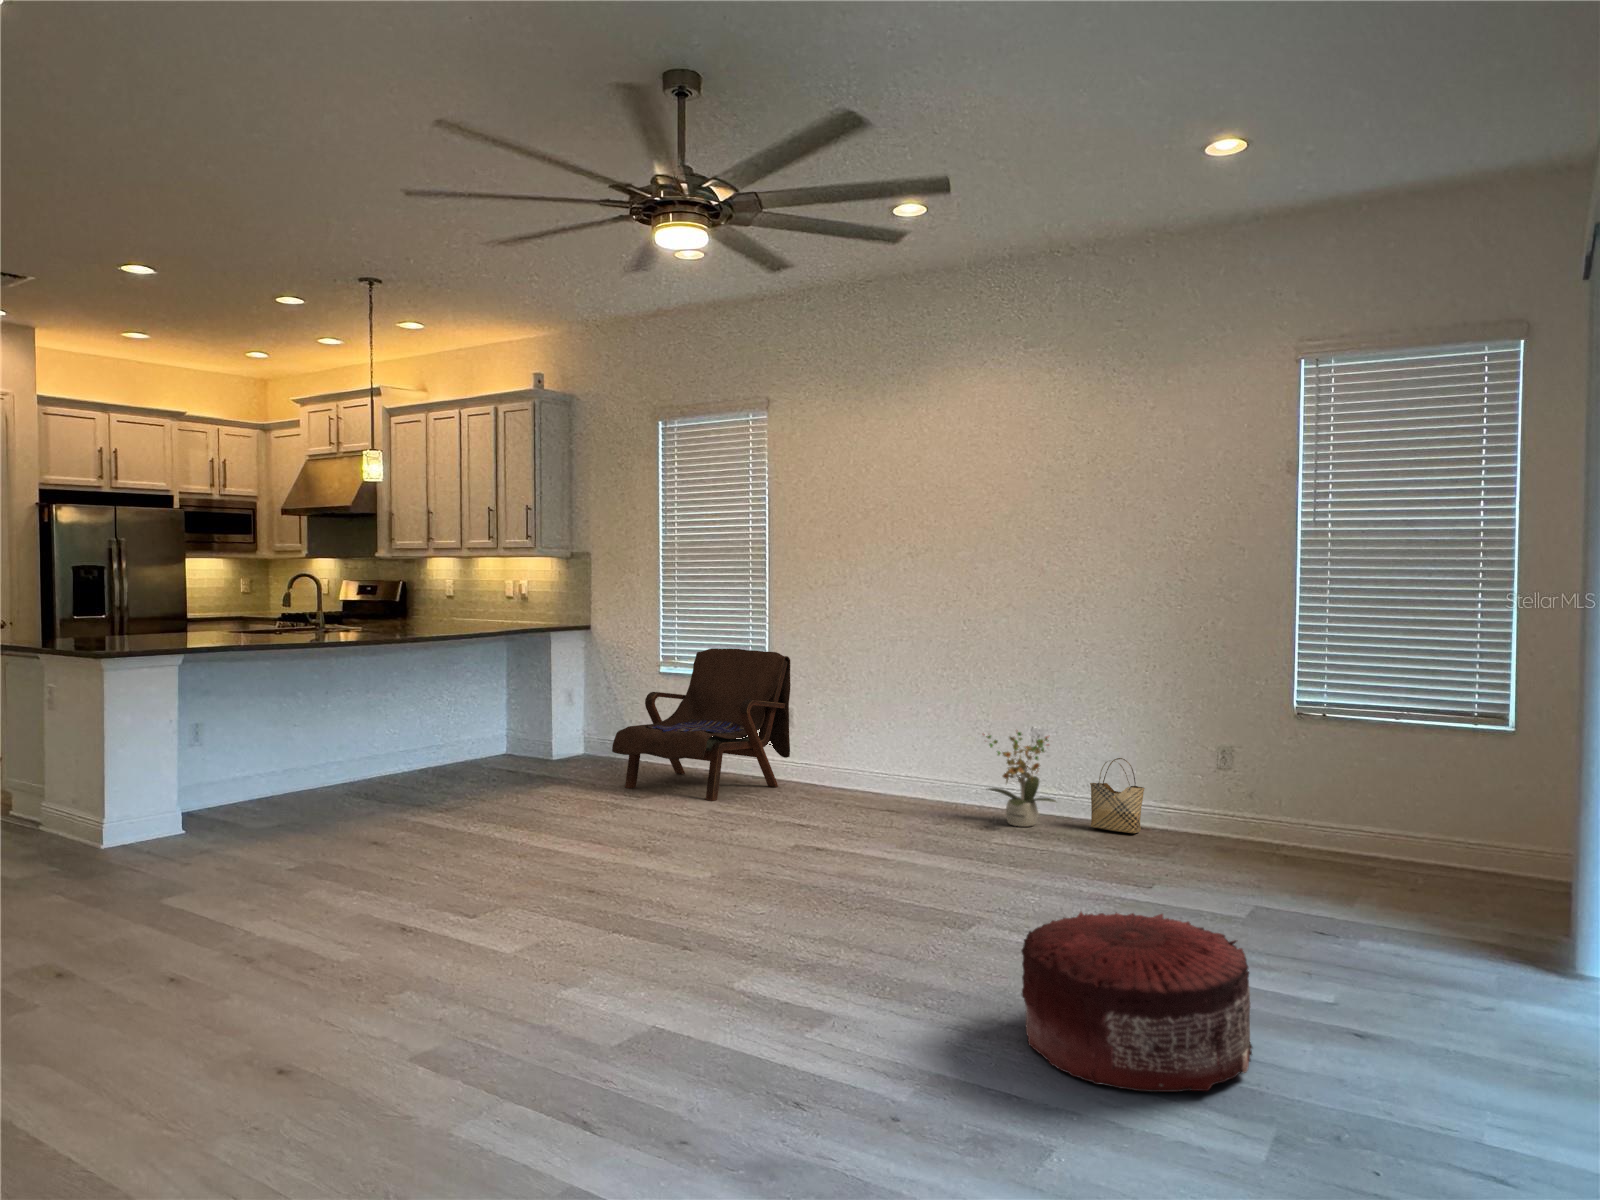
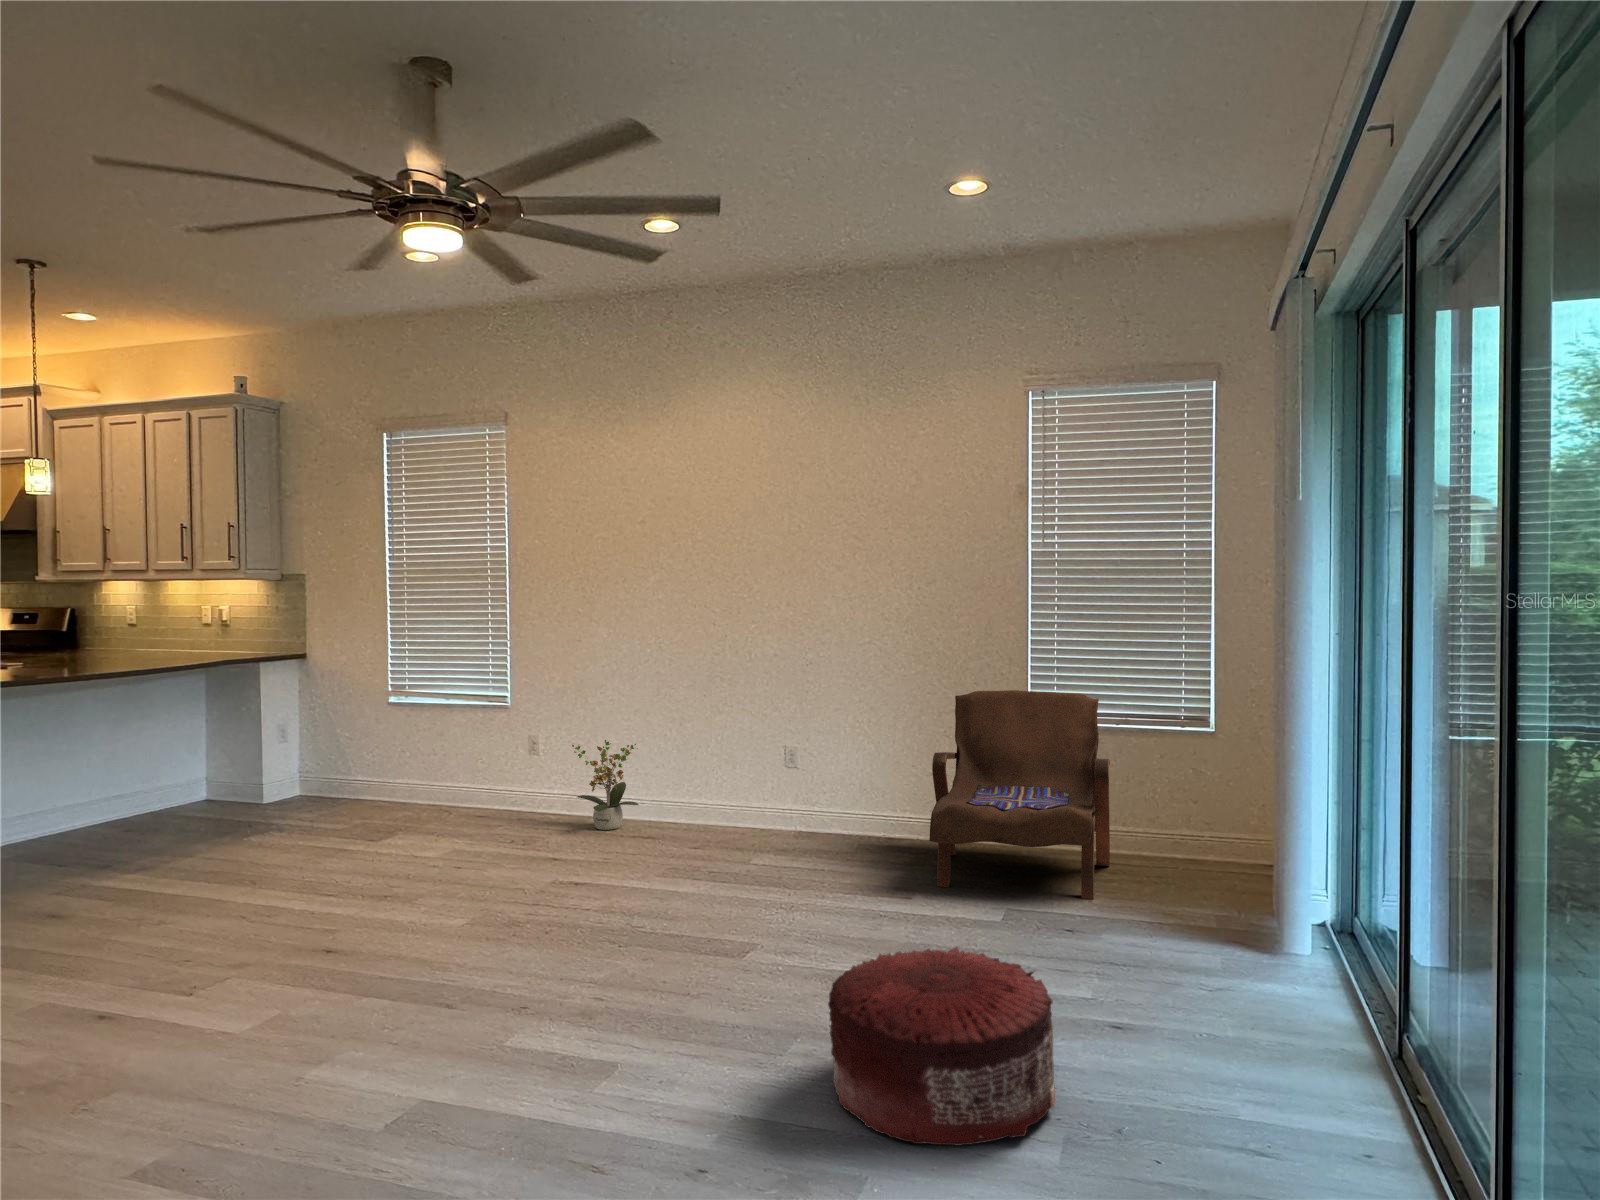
armchair: present [612,648,791,801] -> present [929,690,1110,899]
potted plant: present [986,732,1056,827] -> present [572,740,638,830]
woven basket: present [1090,758,1144,833] -> none [845,771,896,844]

